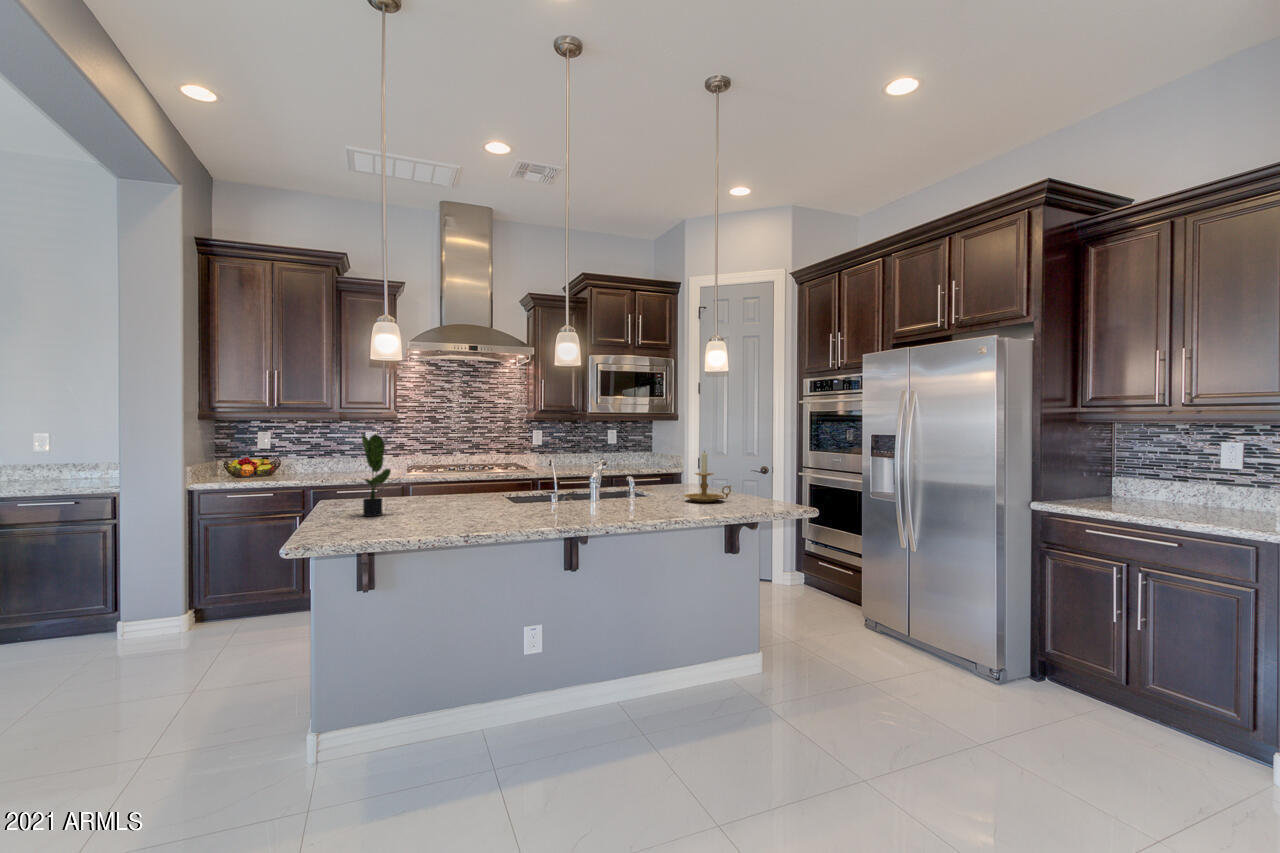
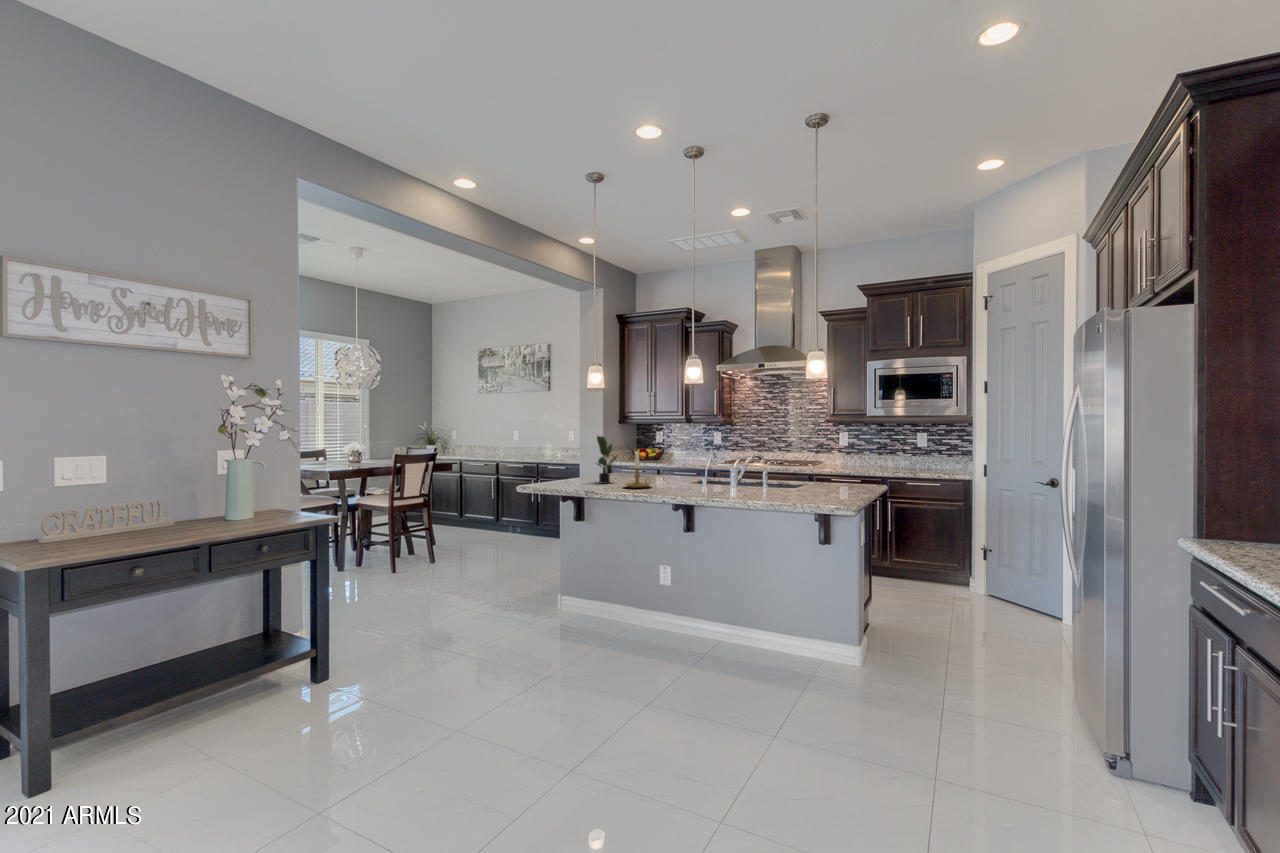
candle holder: present [684,451,731,502] -> present [624,451,651,488]

